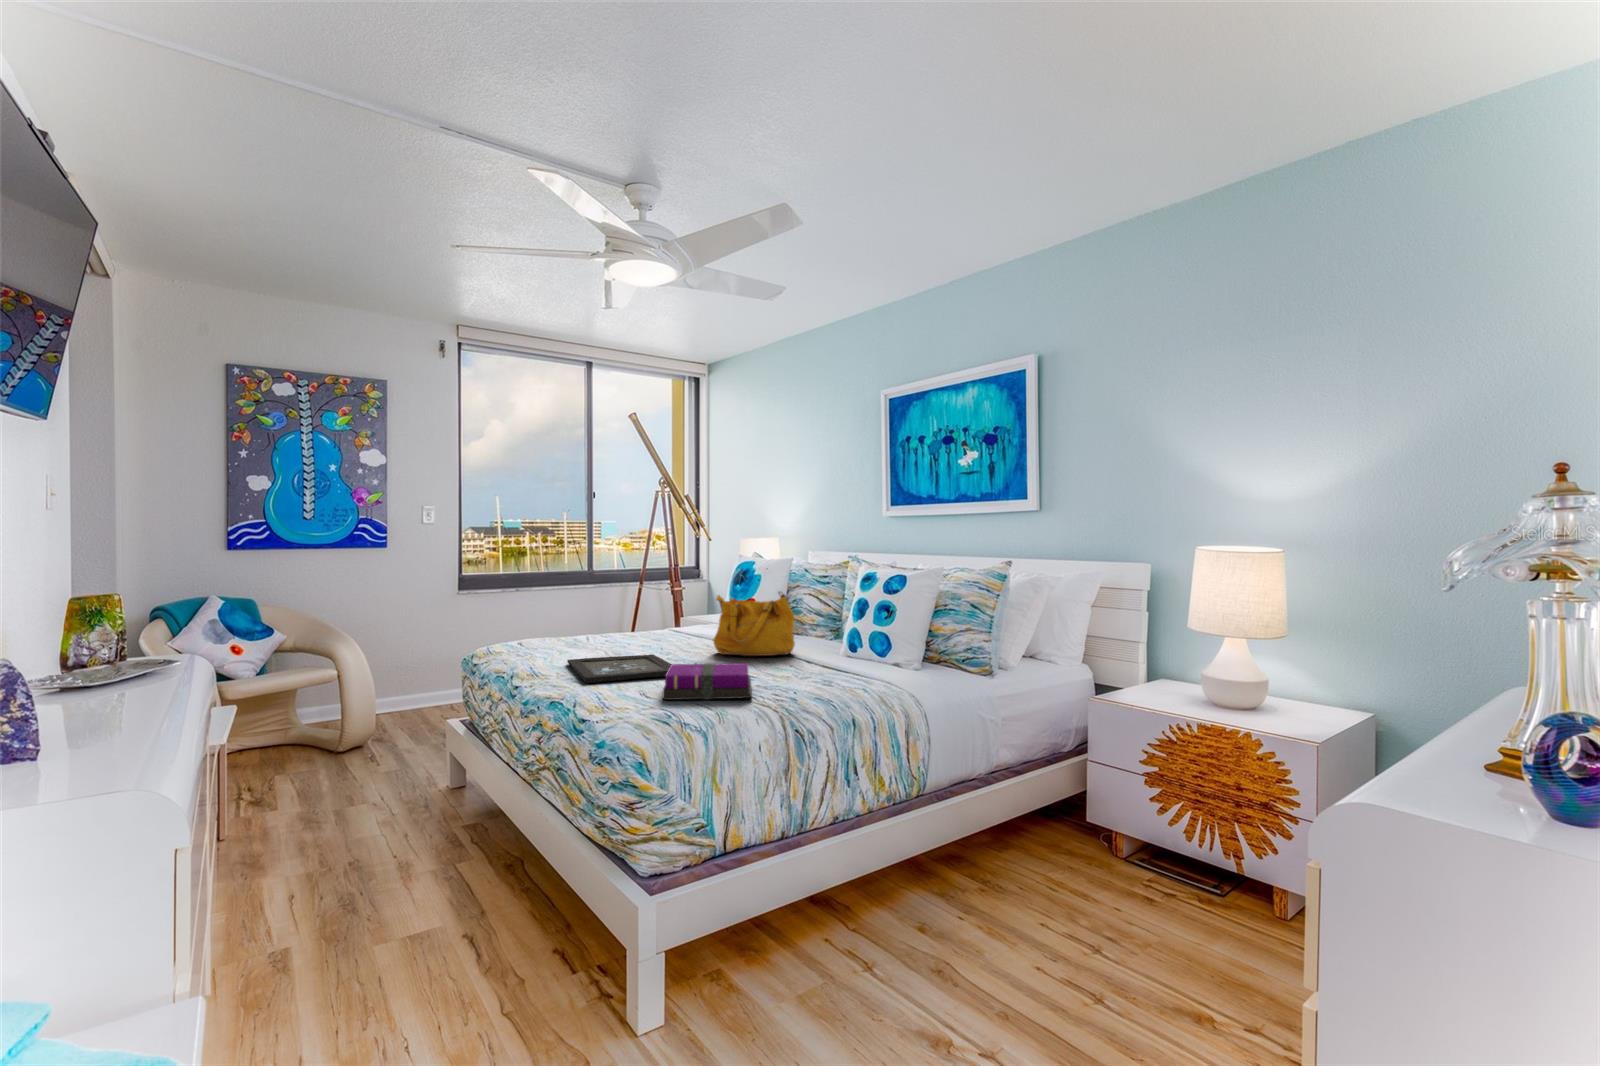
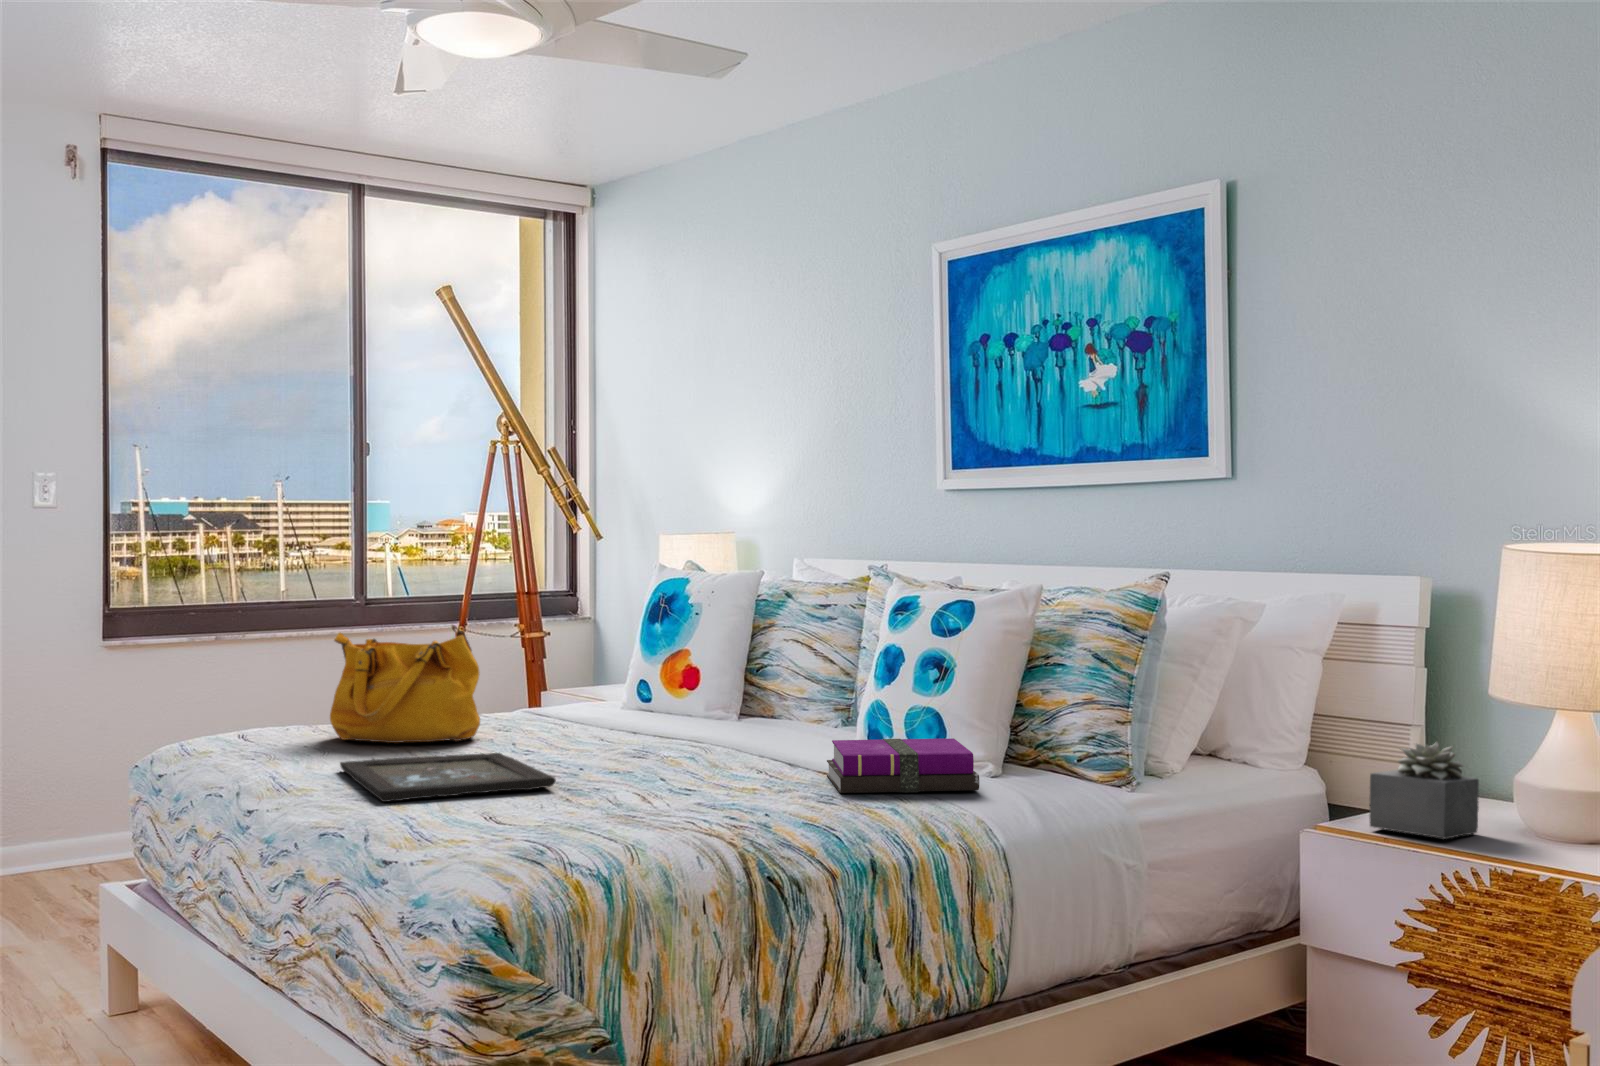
handbag: present [713,592,795,656] -> present [330,625,480,743]
succulent plant: none [1123,652,1184,706] -> present [1369,742,1479,839]
notebook: present [663,663,752,700] -> present [827,738,979,793]

